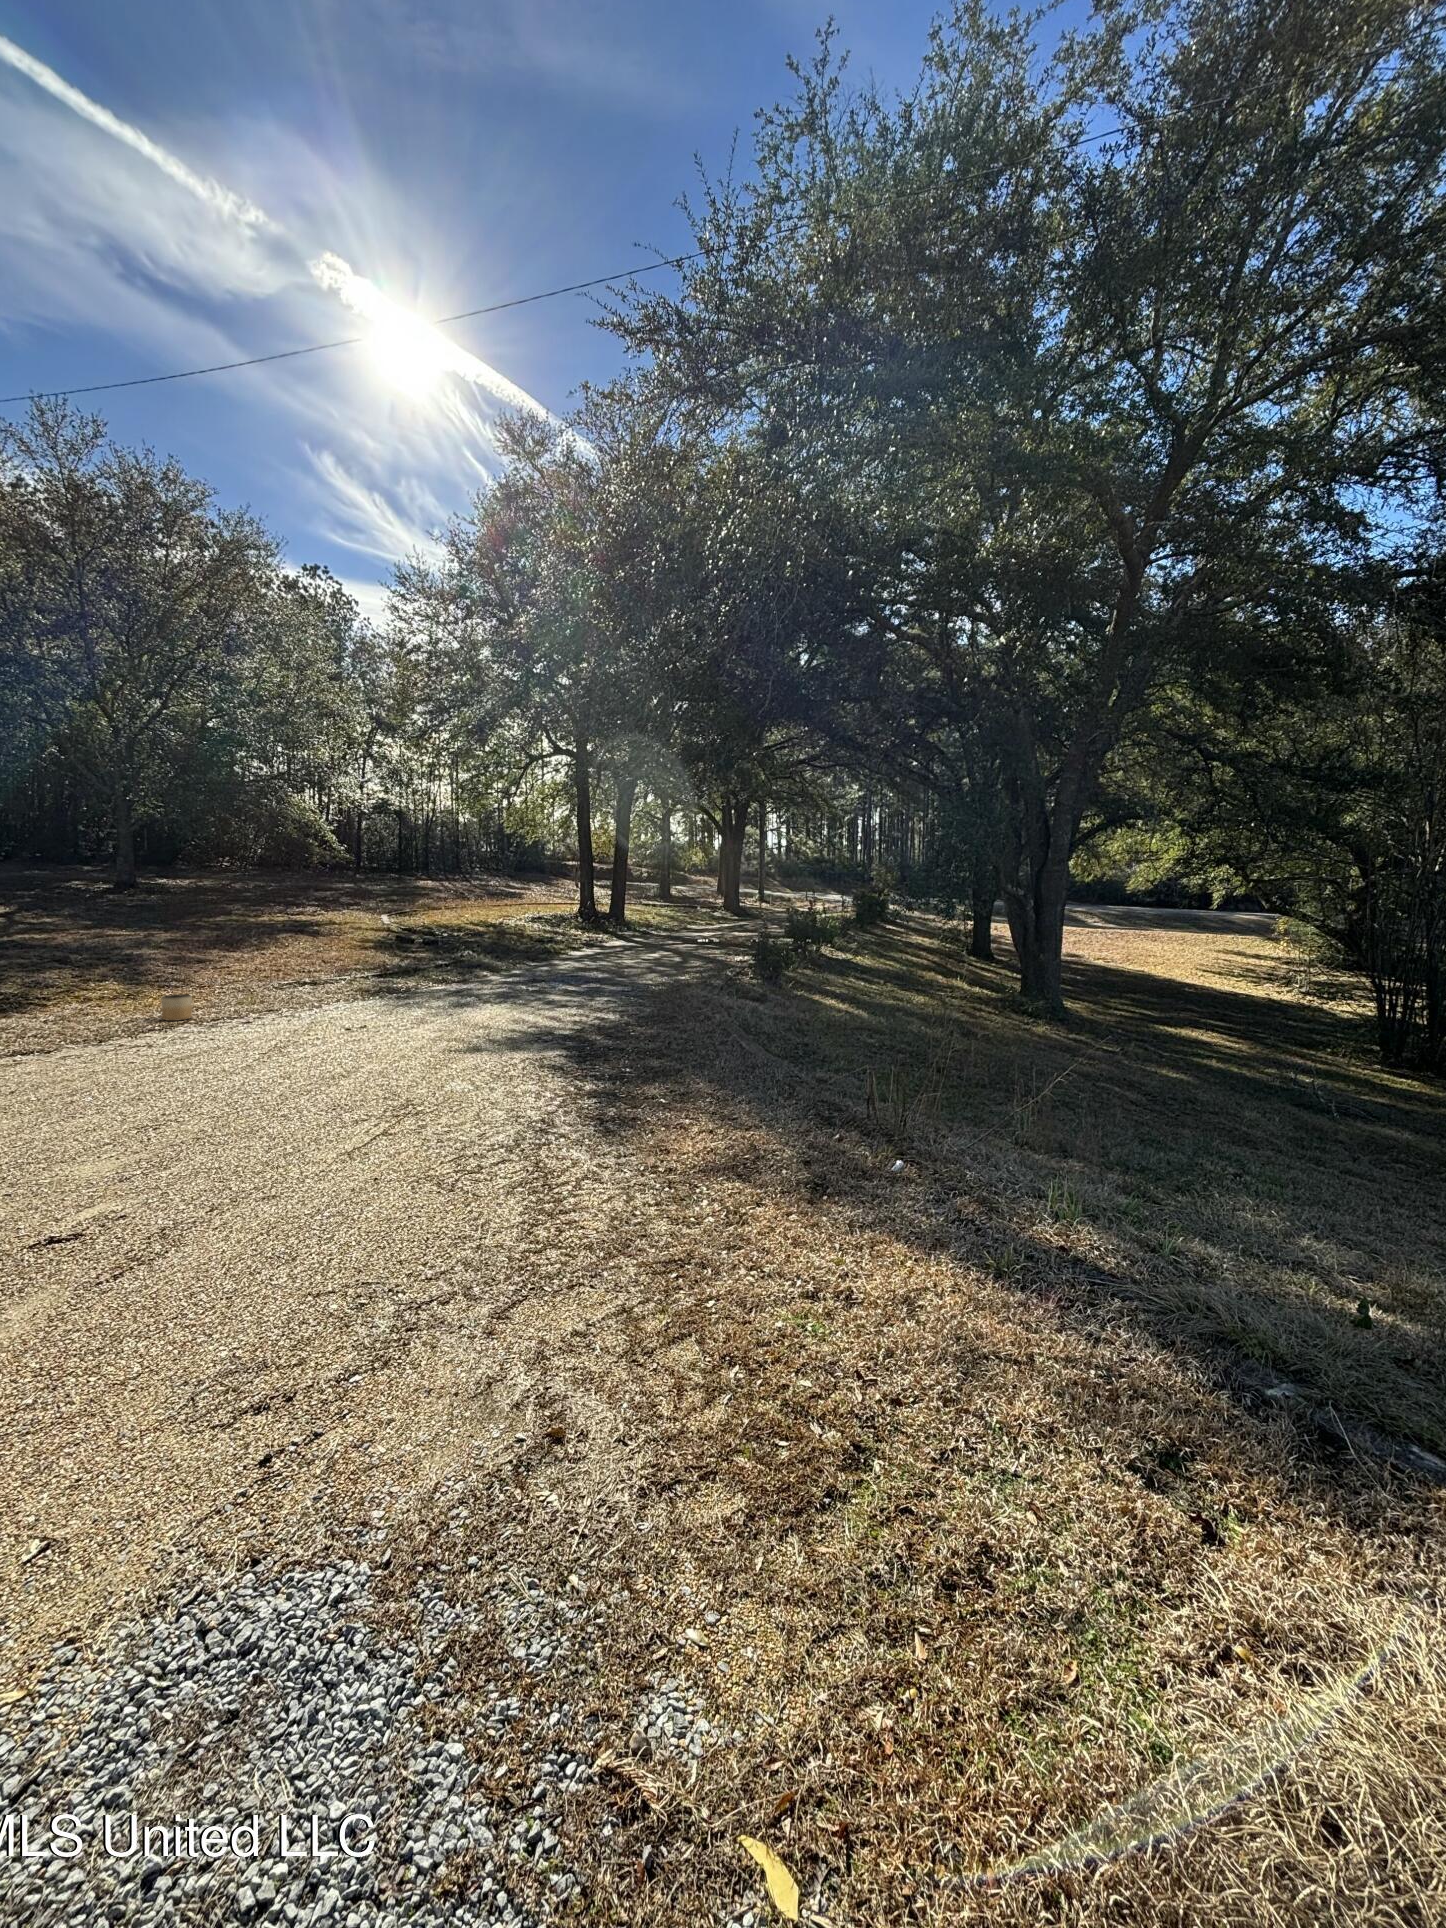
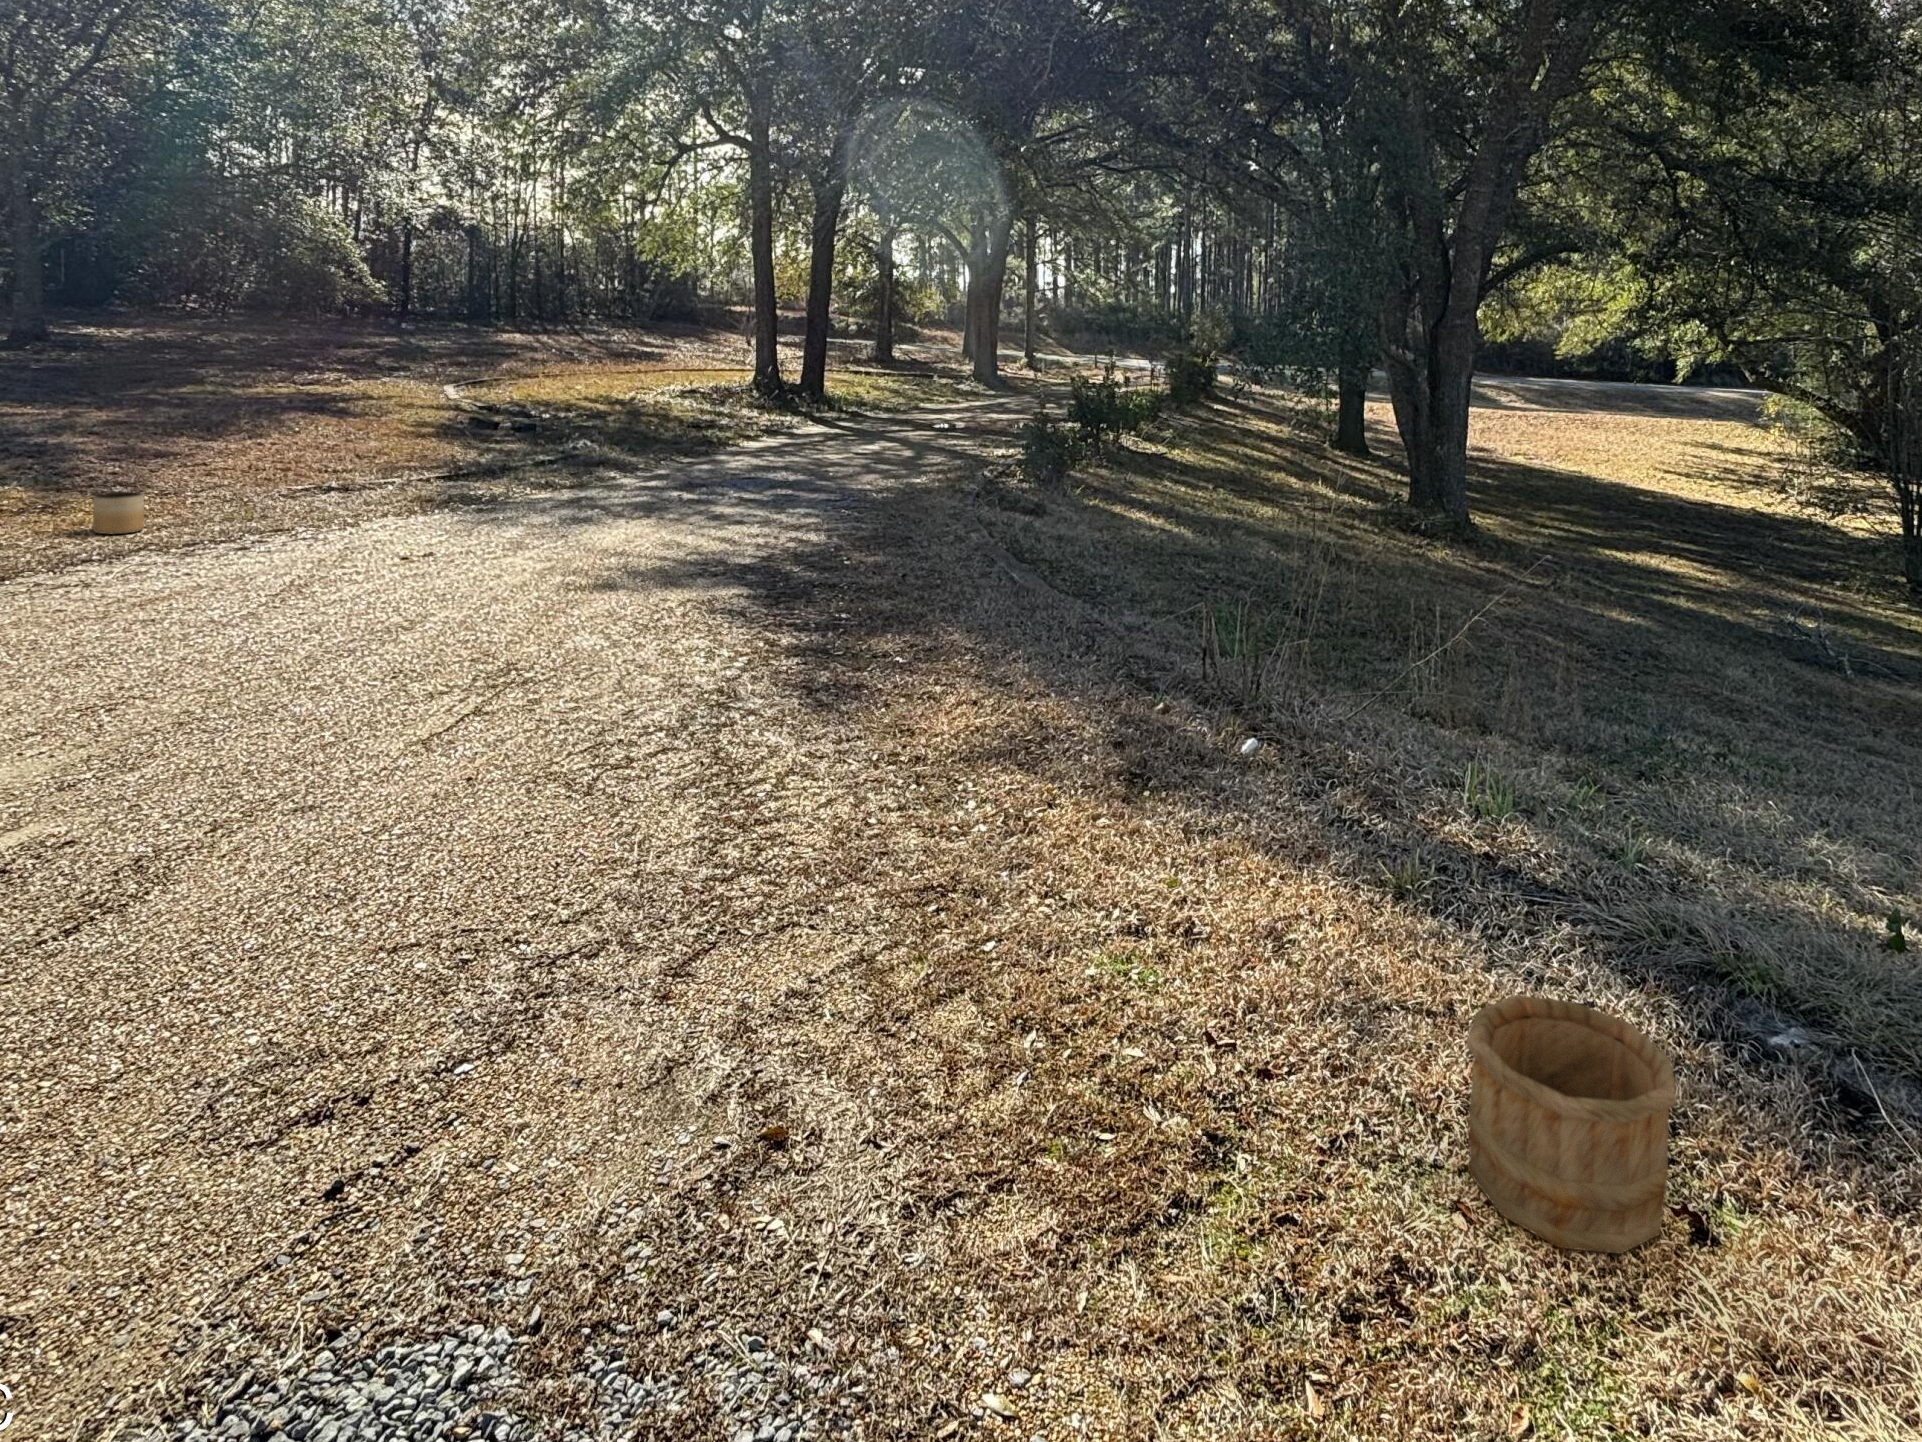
wooden bucket: none [1034,1355,1190,1548] -> present [1466,995,1677,1254]

